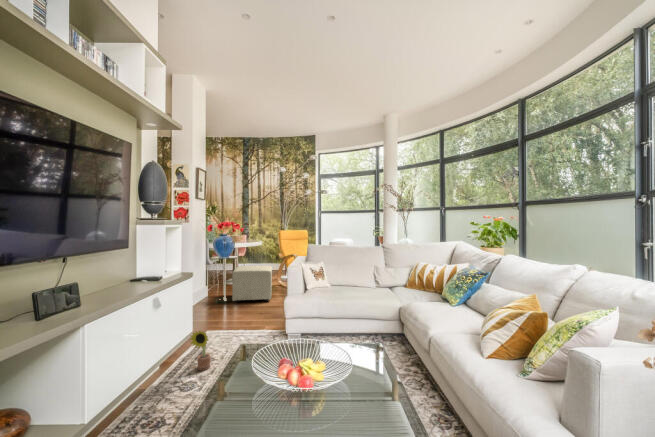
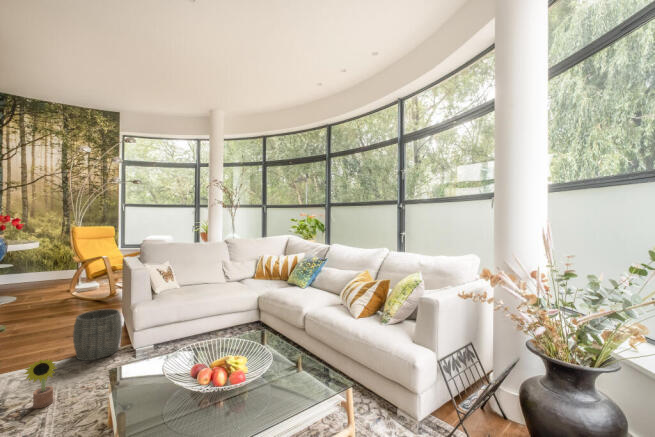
ottoman: present [232,265,272,302] -> none [13,273,81,325]
woven basket: none [244,298,278,341] -> present [73,309,122,360]

